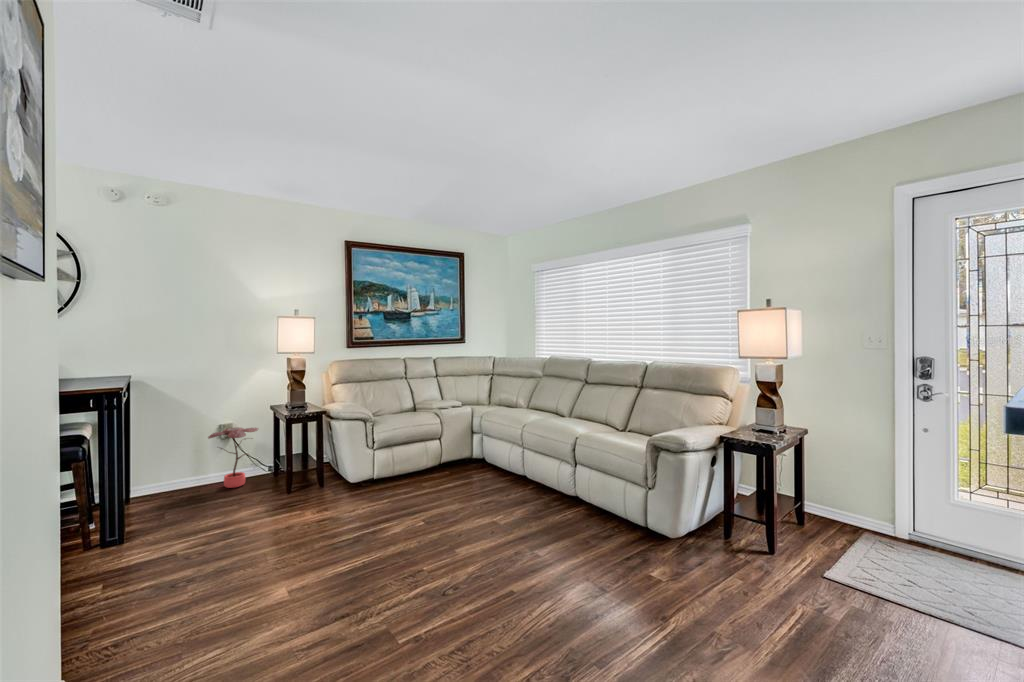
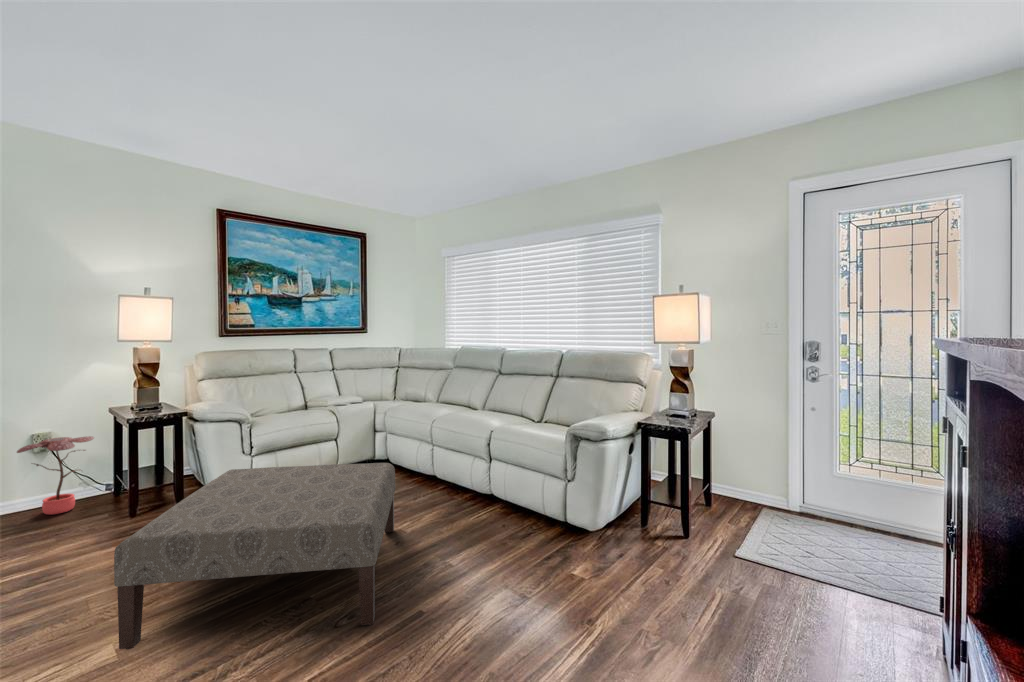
ottoman: none [283,460,491,598] -> present [114,463,395,649]

